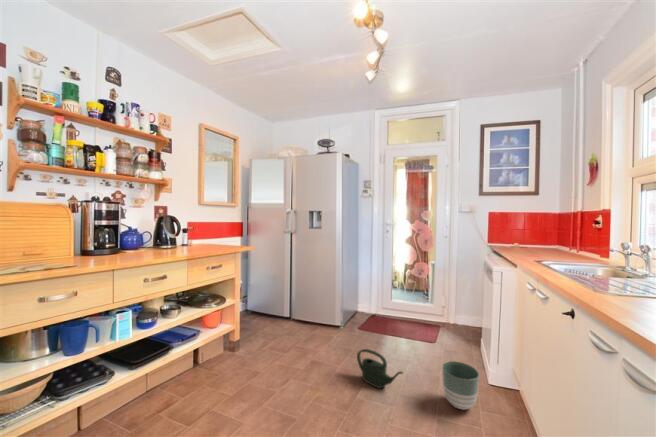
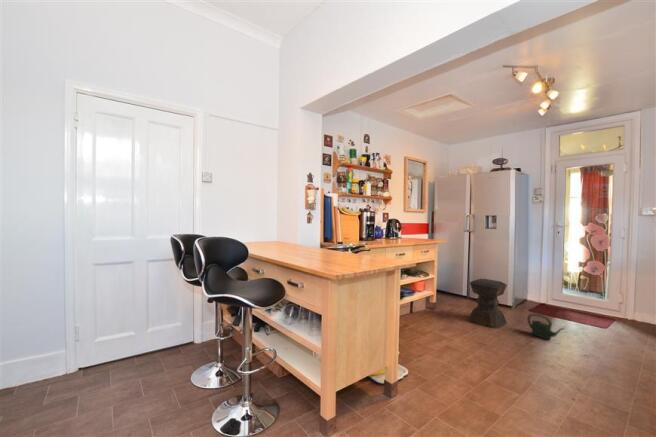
stool: none [279,299,333,380] -> present [468,279,507,328]
planter: present [442,361,479,410] -> none [597,327,628,357]

